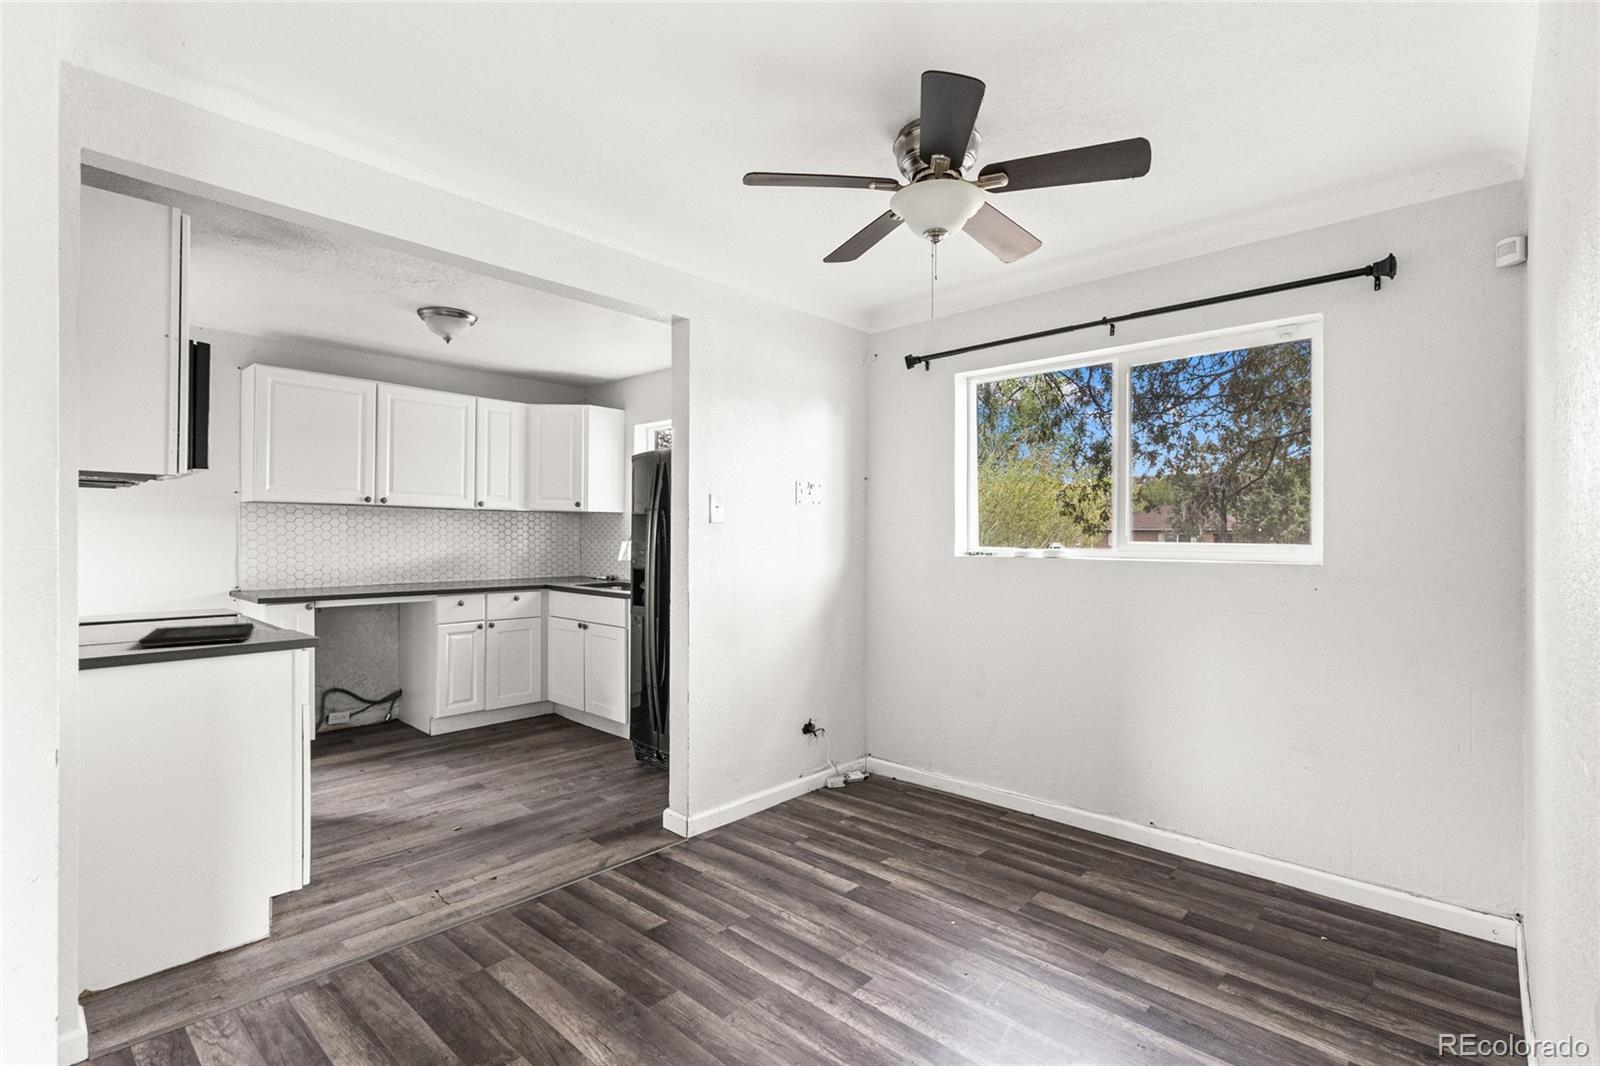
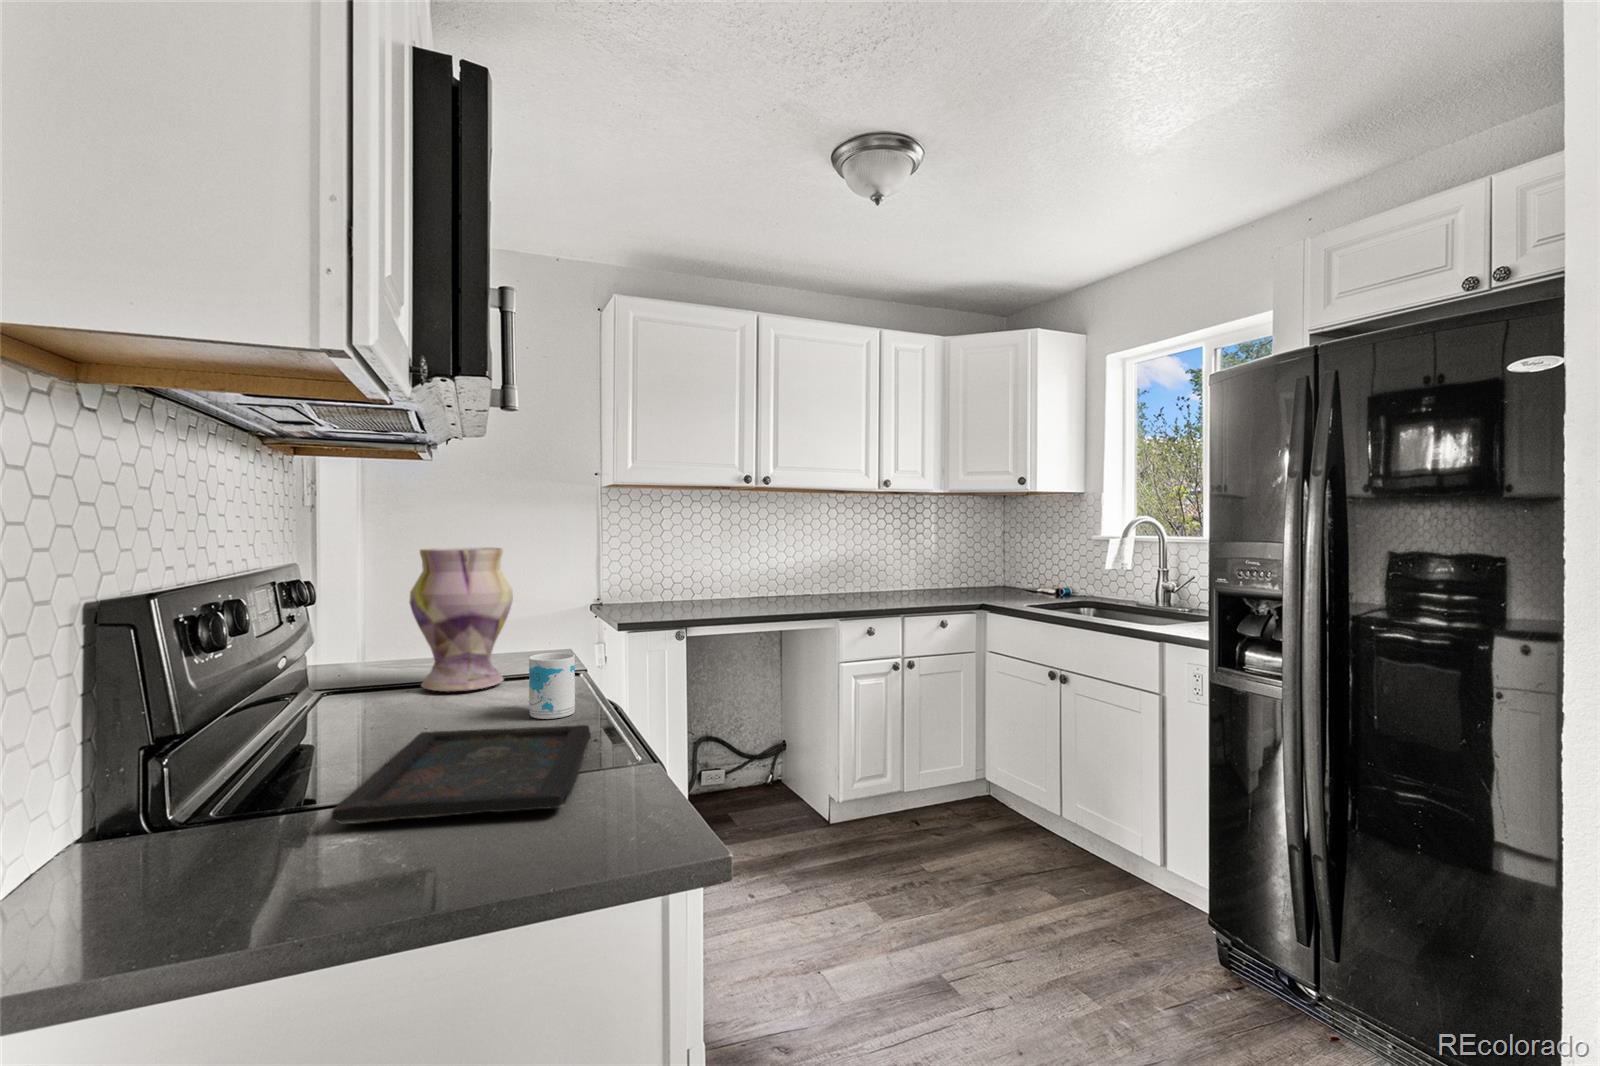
vase: none [123,543,193,623] -> present [410,548,513,692]
mug: none [212,596,241,627] -> present [529,653,575,719]

